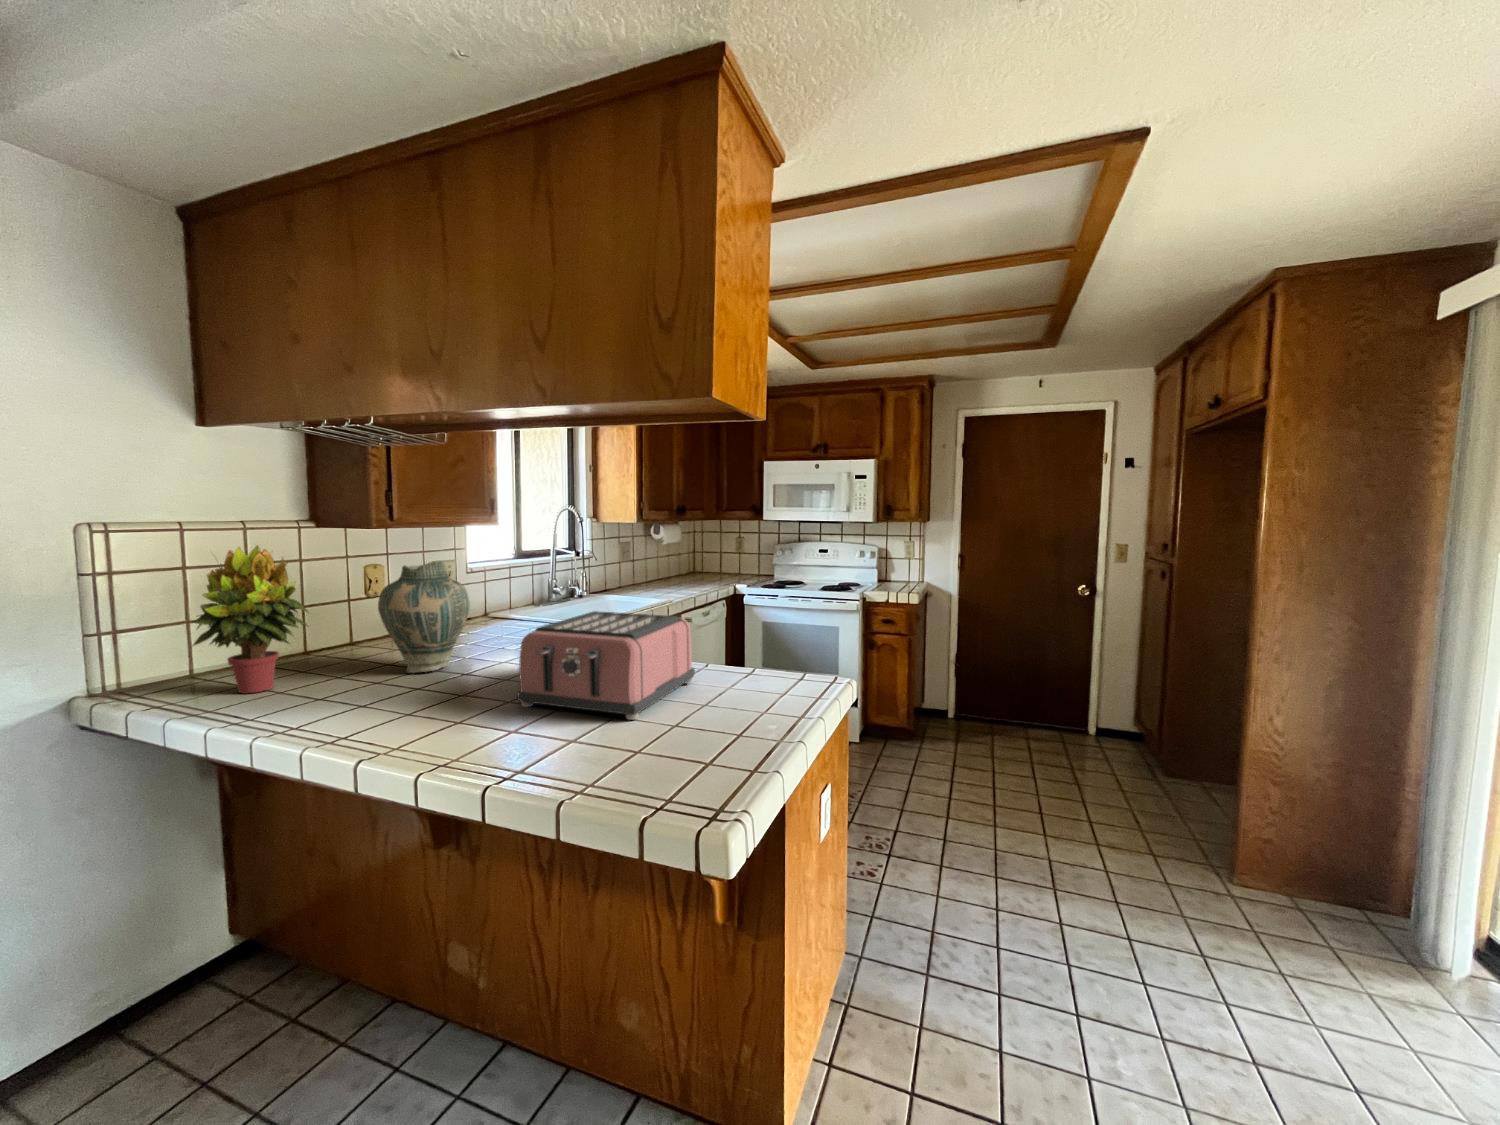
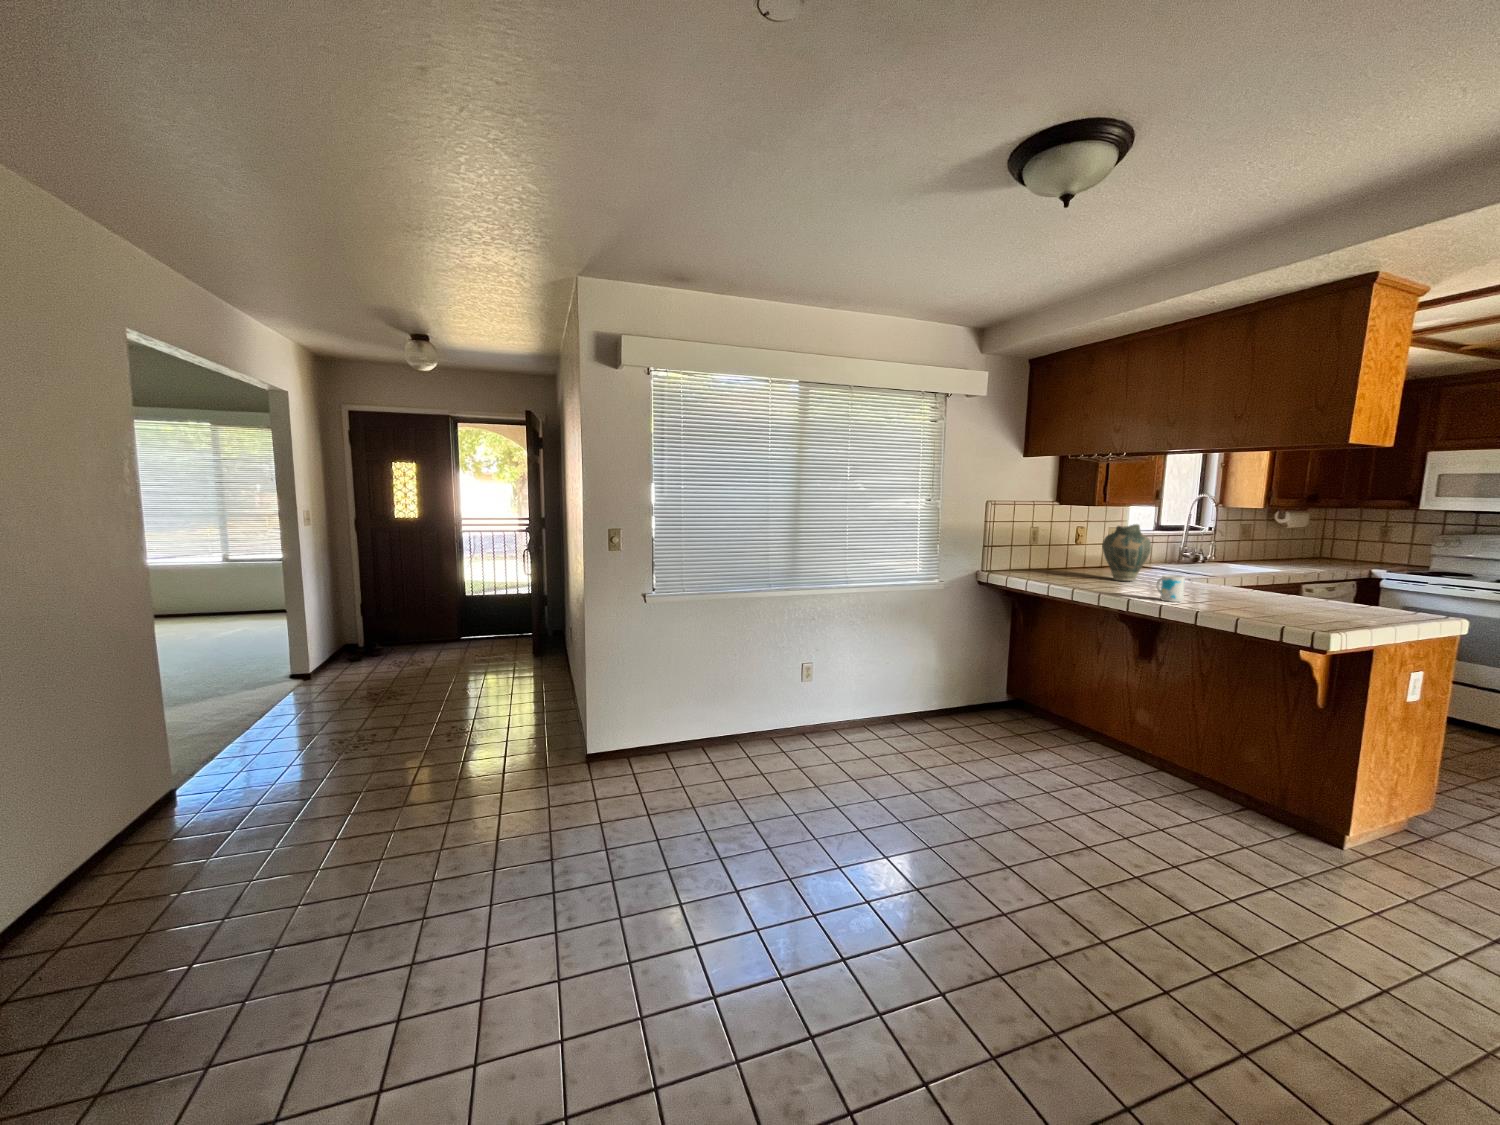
potted plant: present [193,546,308,694] -> none [1028,513,1075,578]
toaster: present [517,611,695,720] -> none [1189,556,1310,608]
mug: none [442,679,492,747] -> present [1157,575,1185,602]

